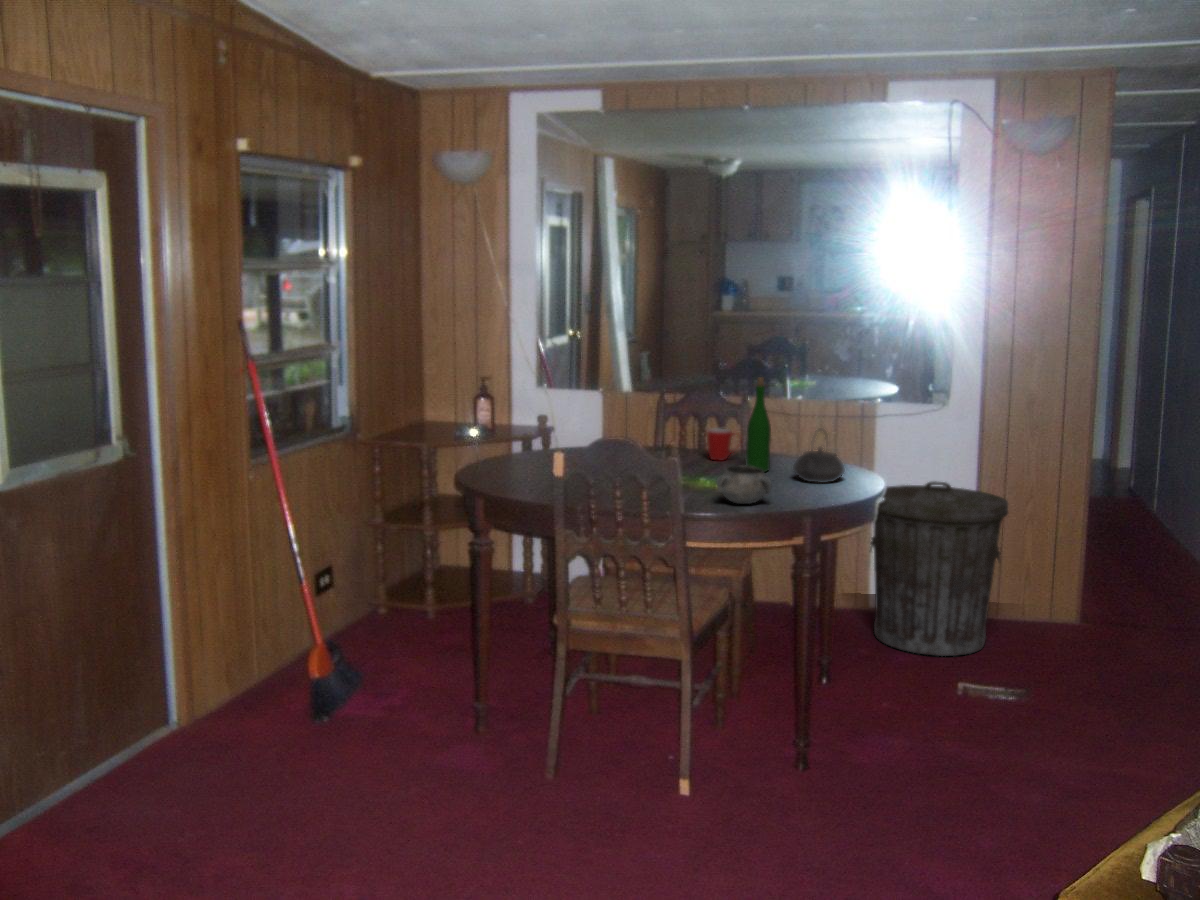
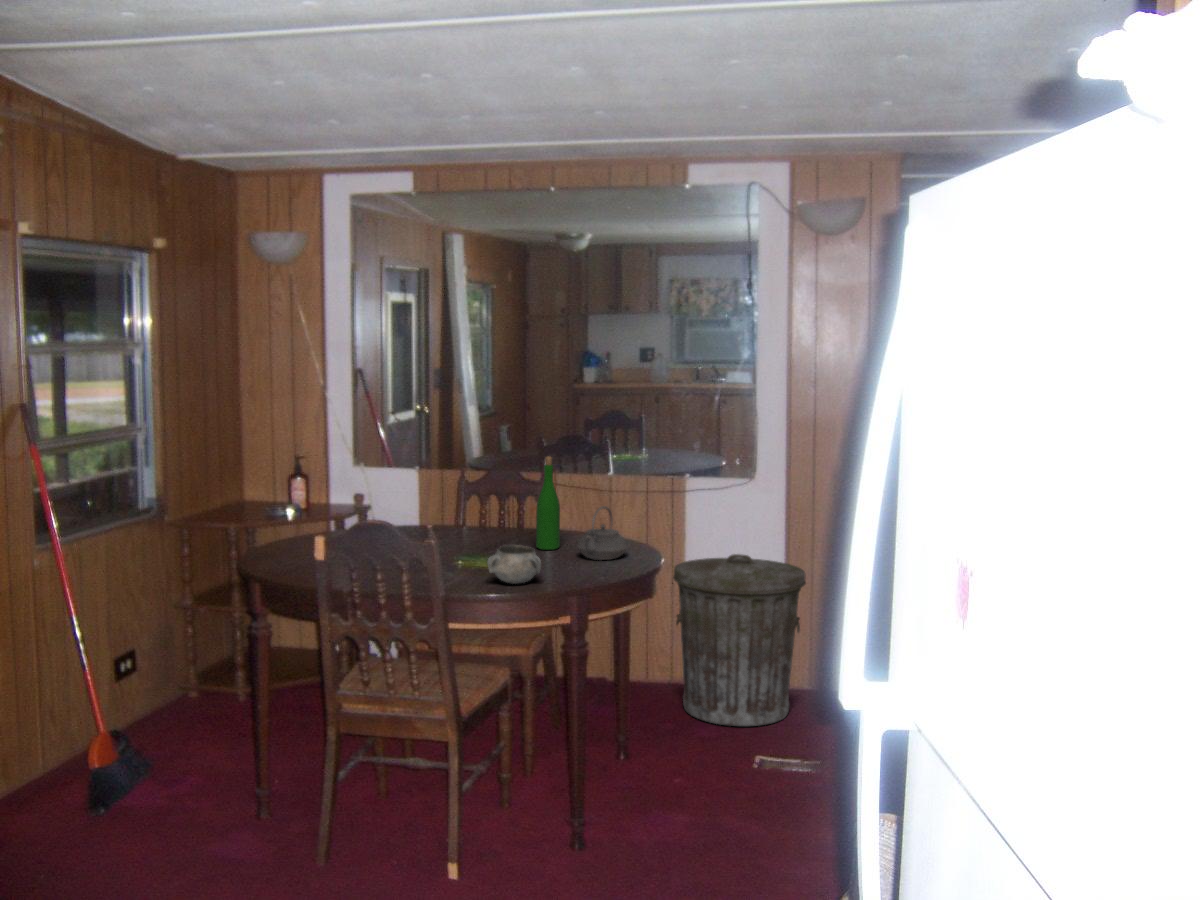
mug: present [707,429,734,461] -> none [504,506,538,538]

